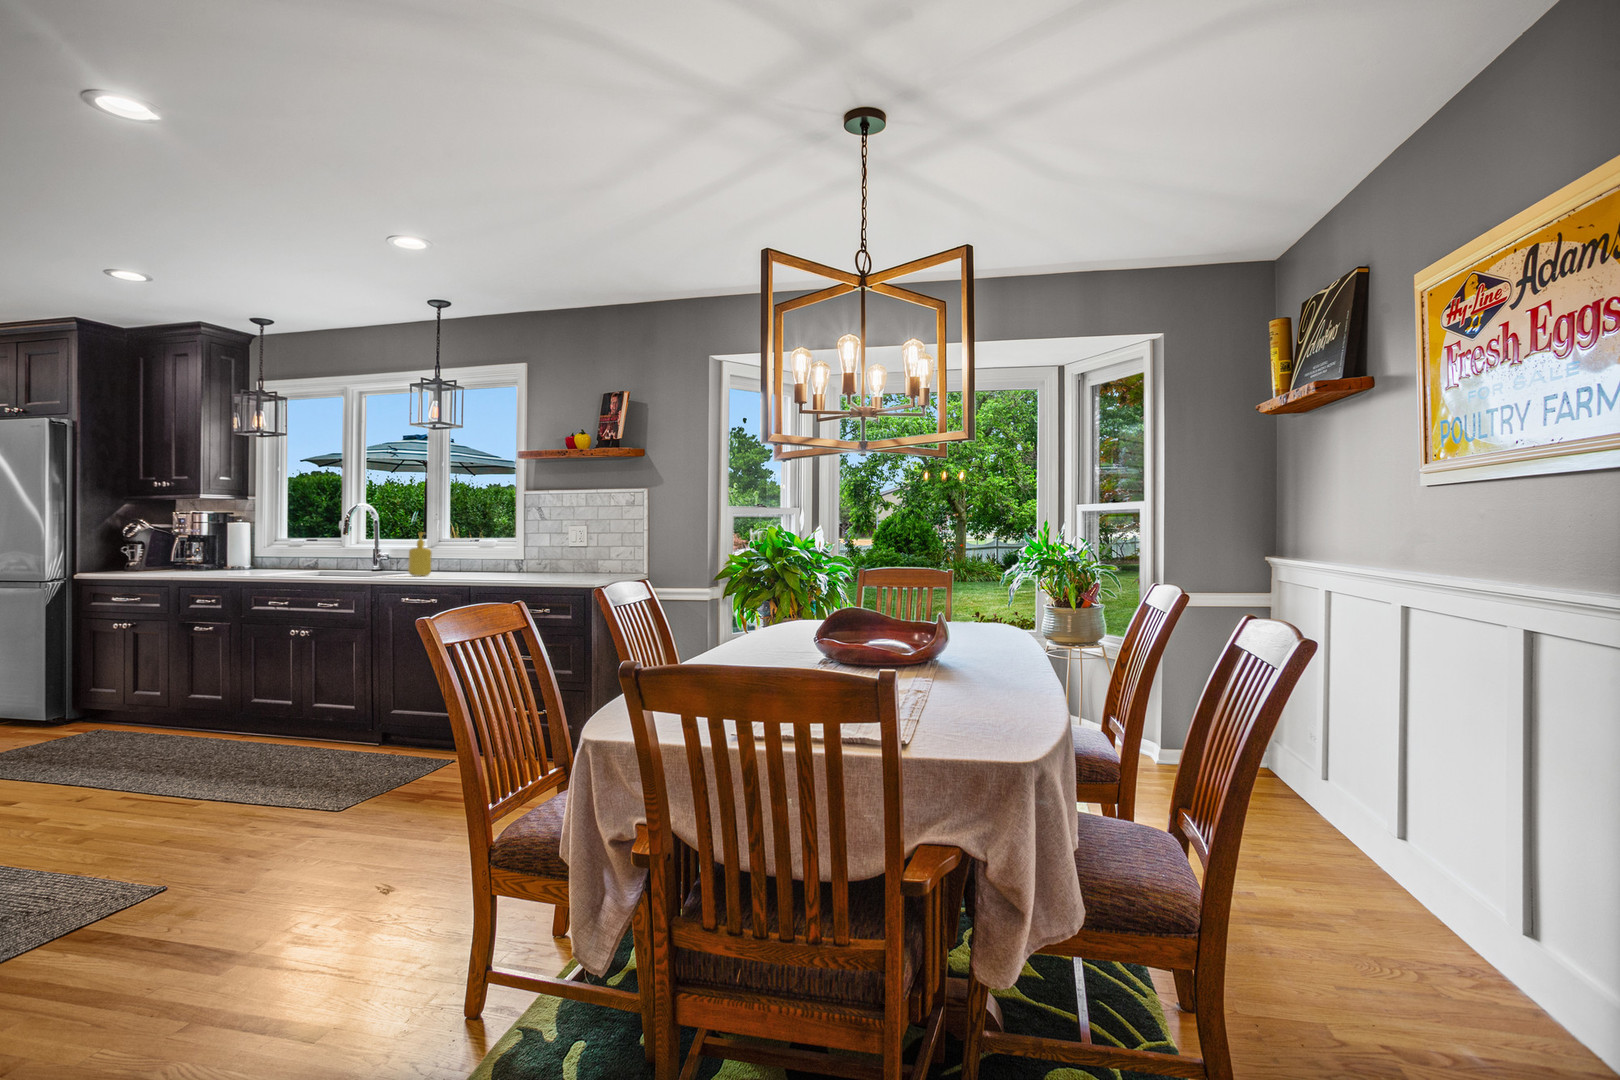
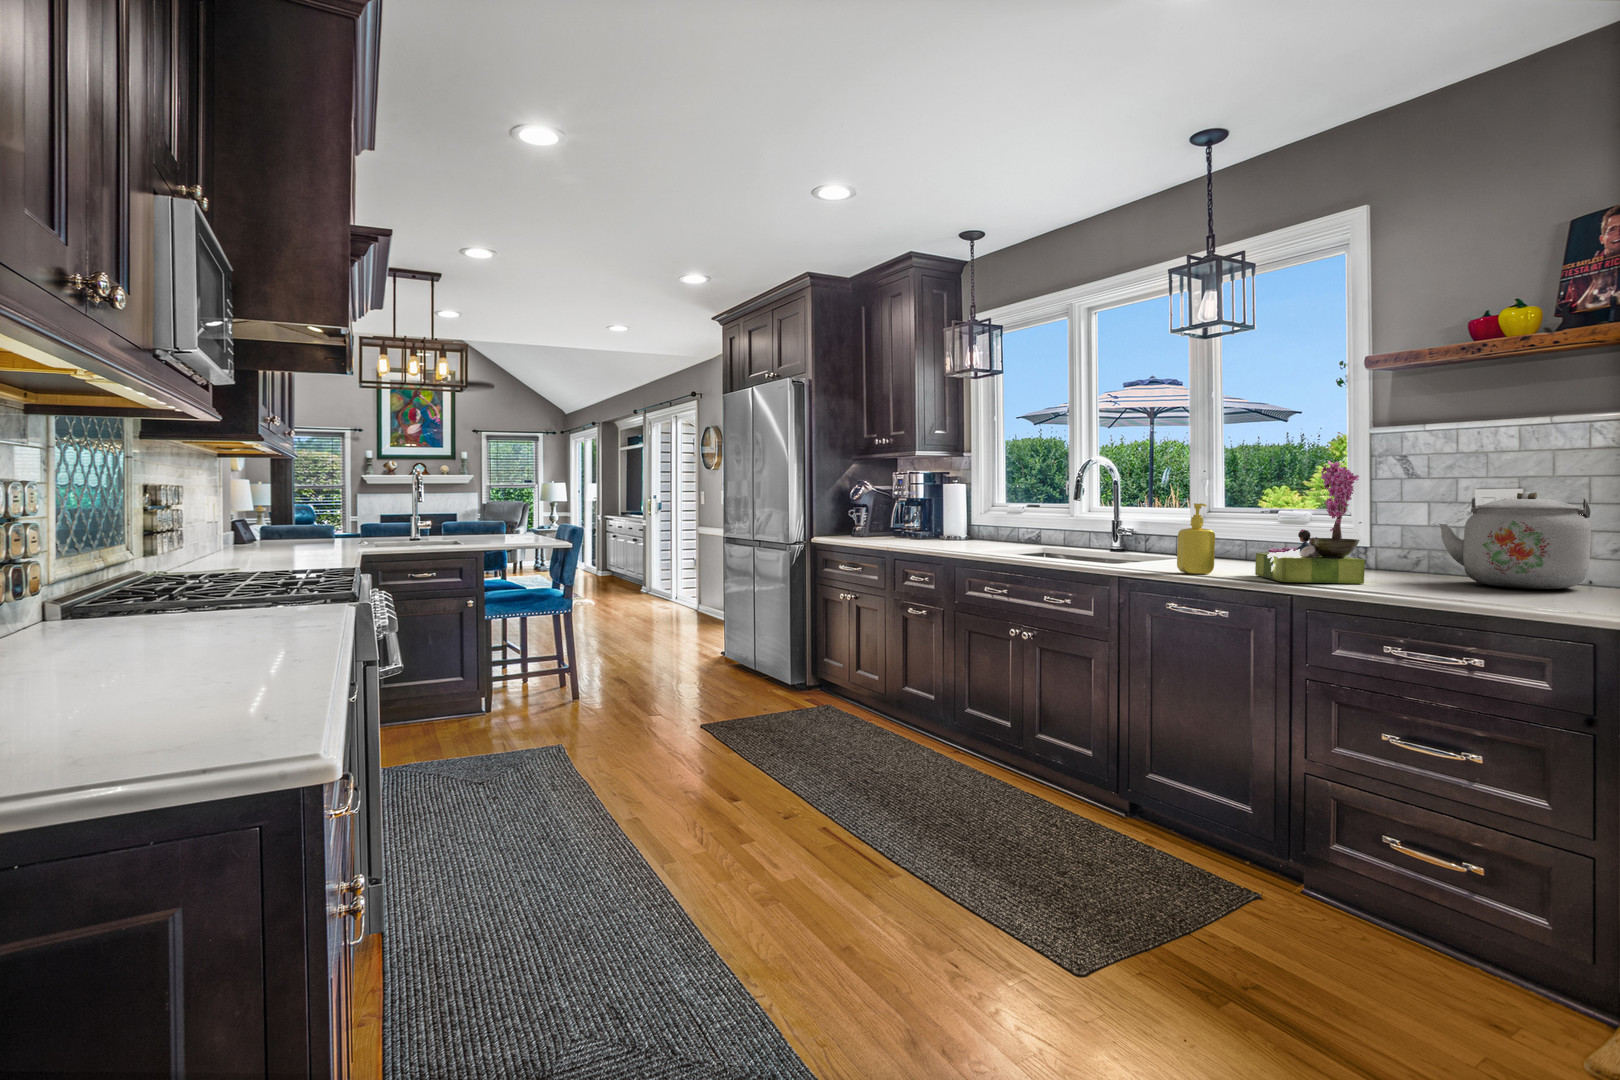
flower arrangement: none [455,508,511,576] -> present [1255,461,1365,584]
kettle: none [547,527,612,575] -> present [1439,492,1591,589]

